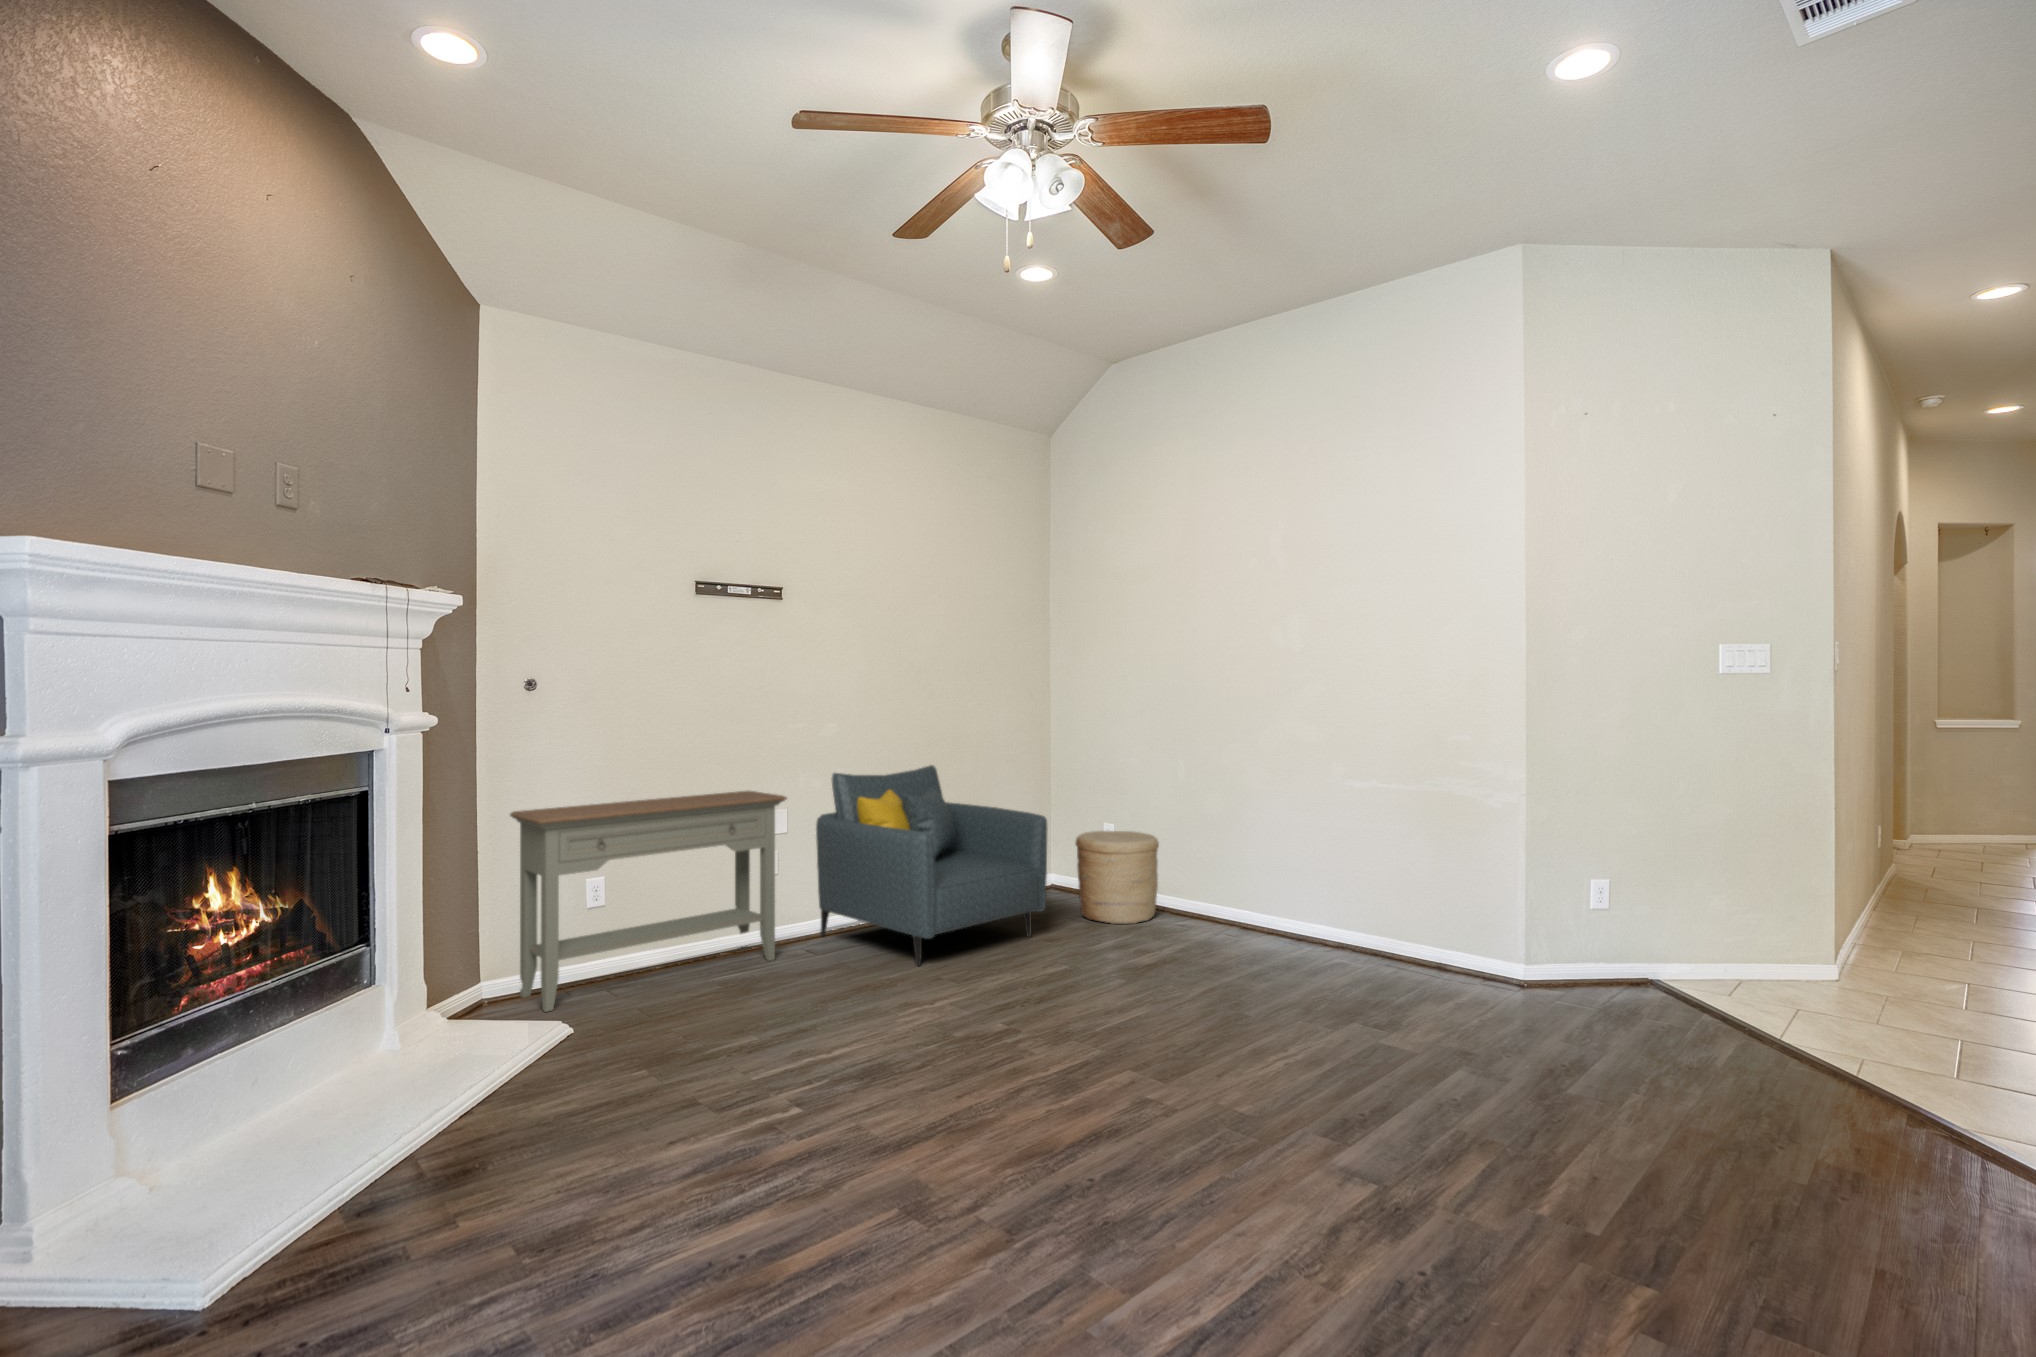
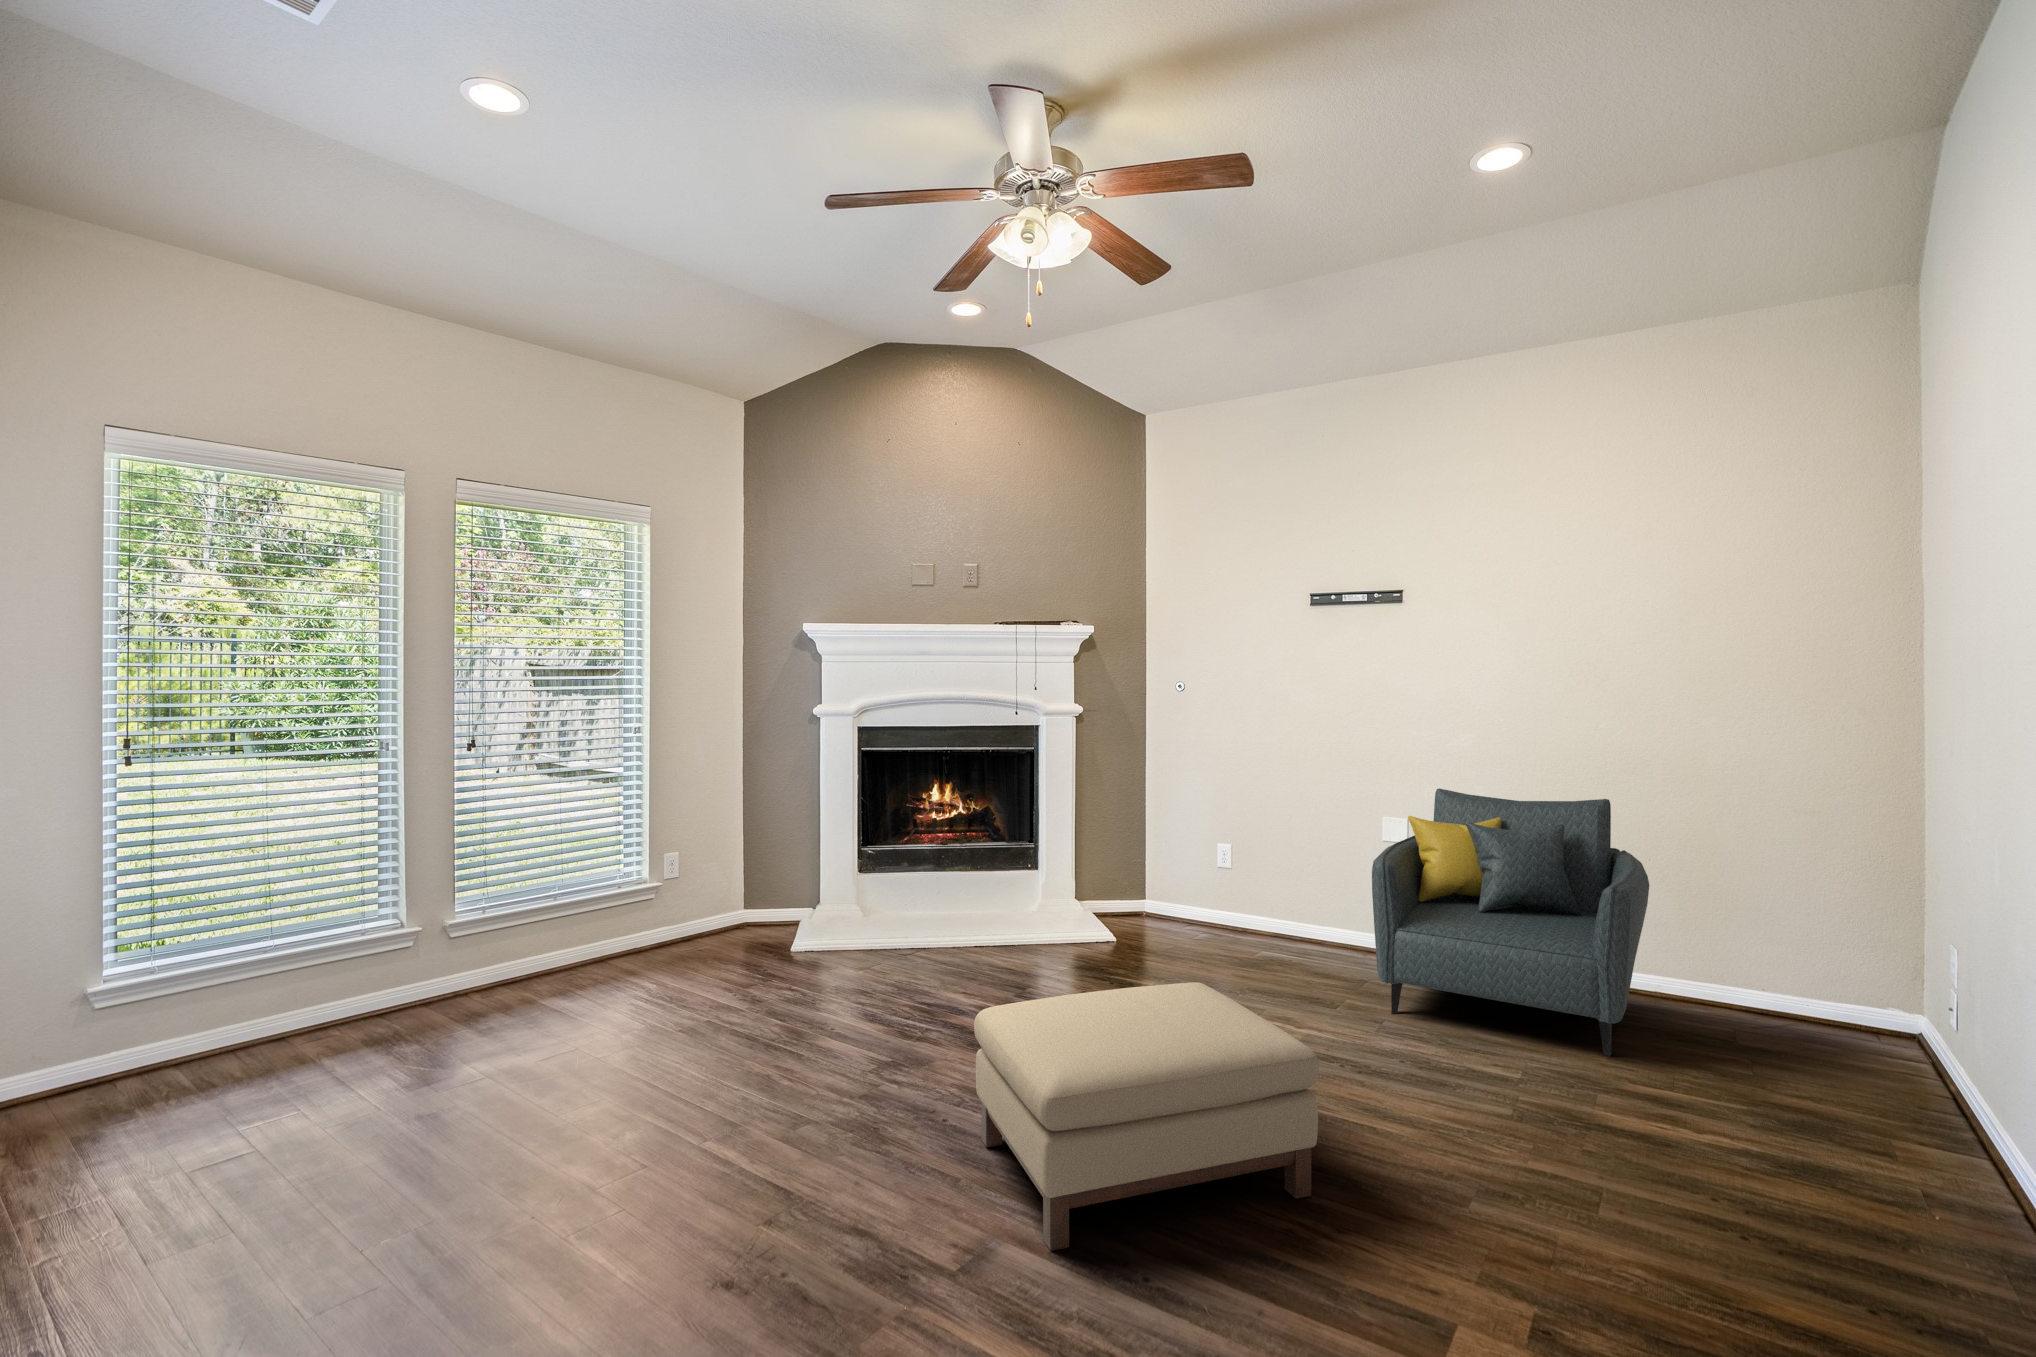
console table: present [510,791,787,1012] -> none [1130,780,1359,961]
woven basket: present [1076,831,1159,924] -> none [1763,948,1965,1138]
ottoman: none [1067,933,1320,1141] -> present [974,982,1319,1251]

